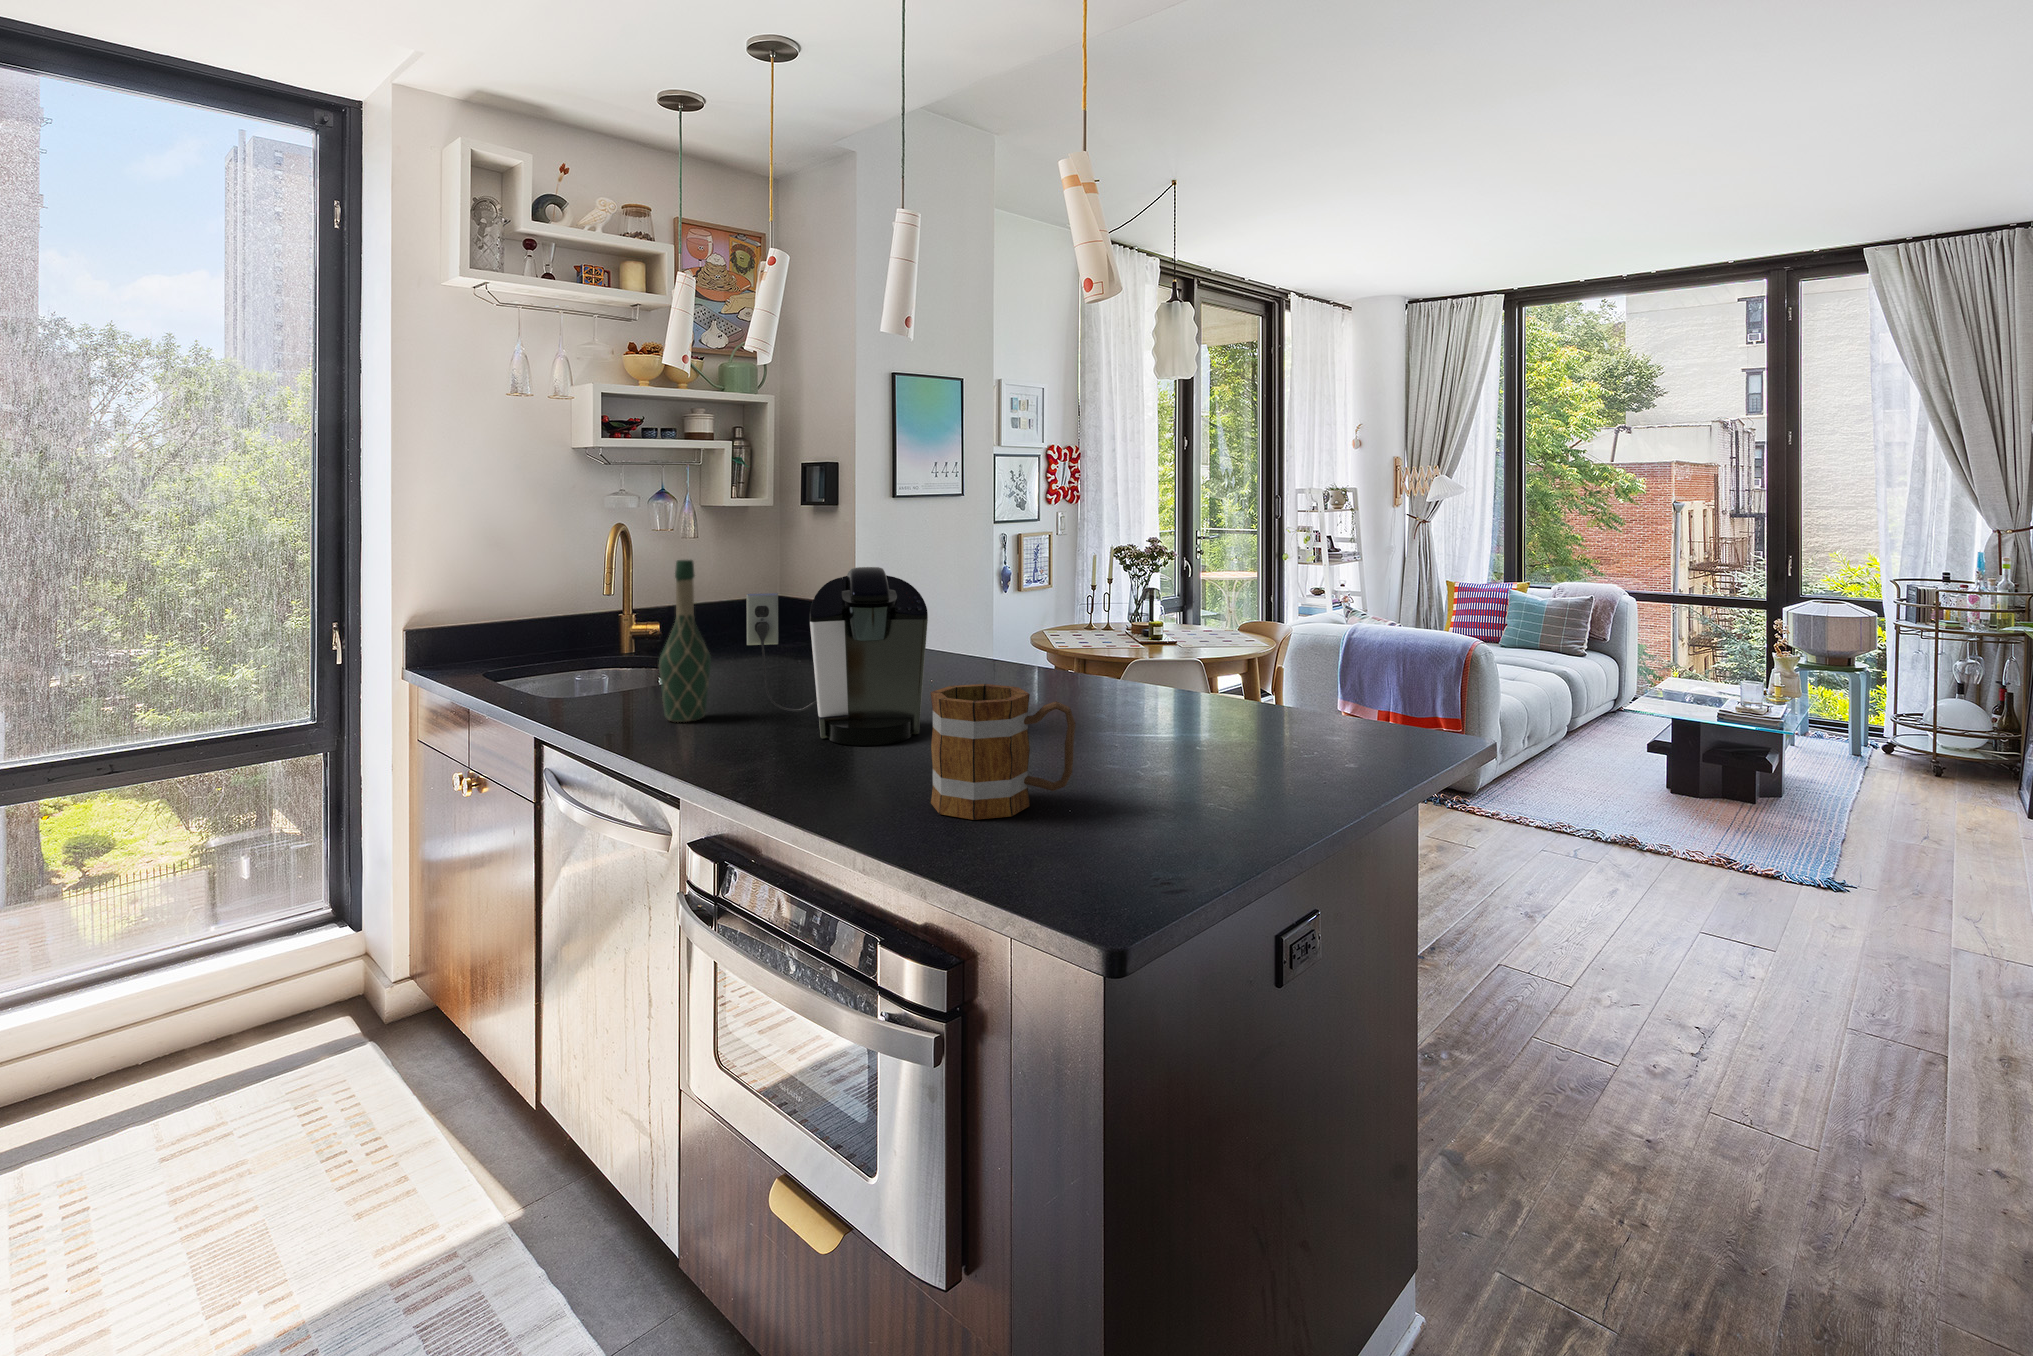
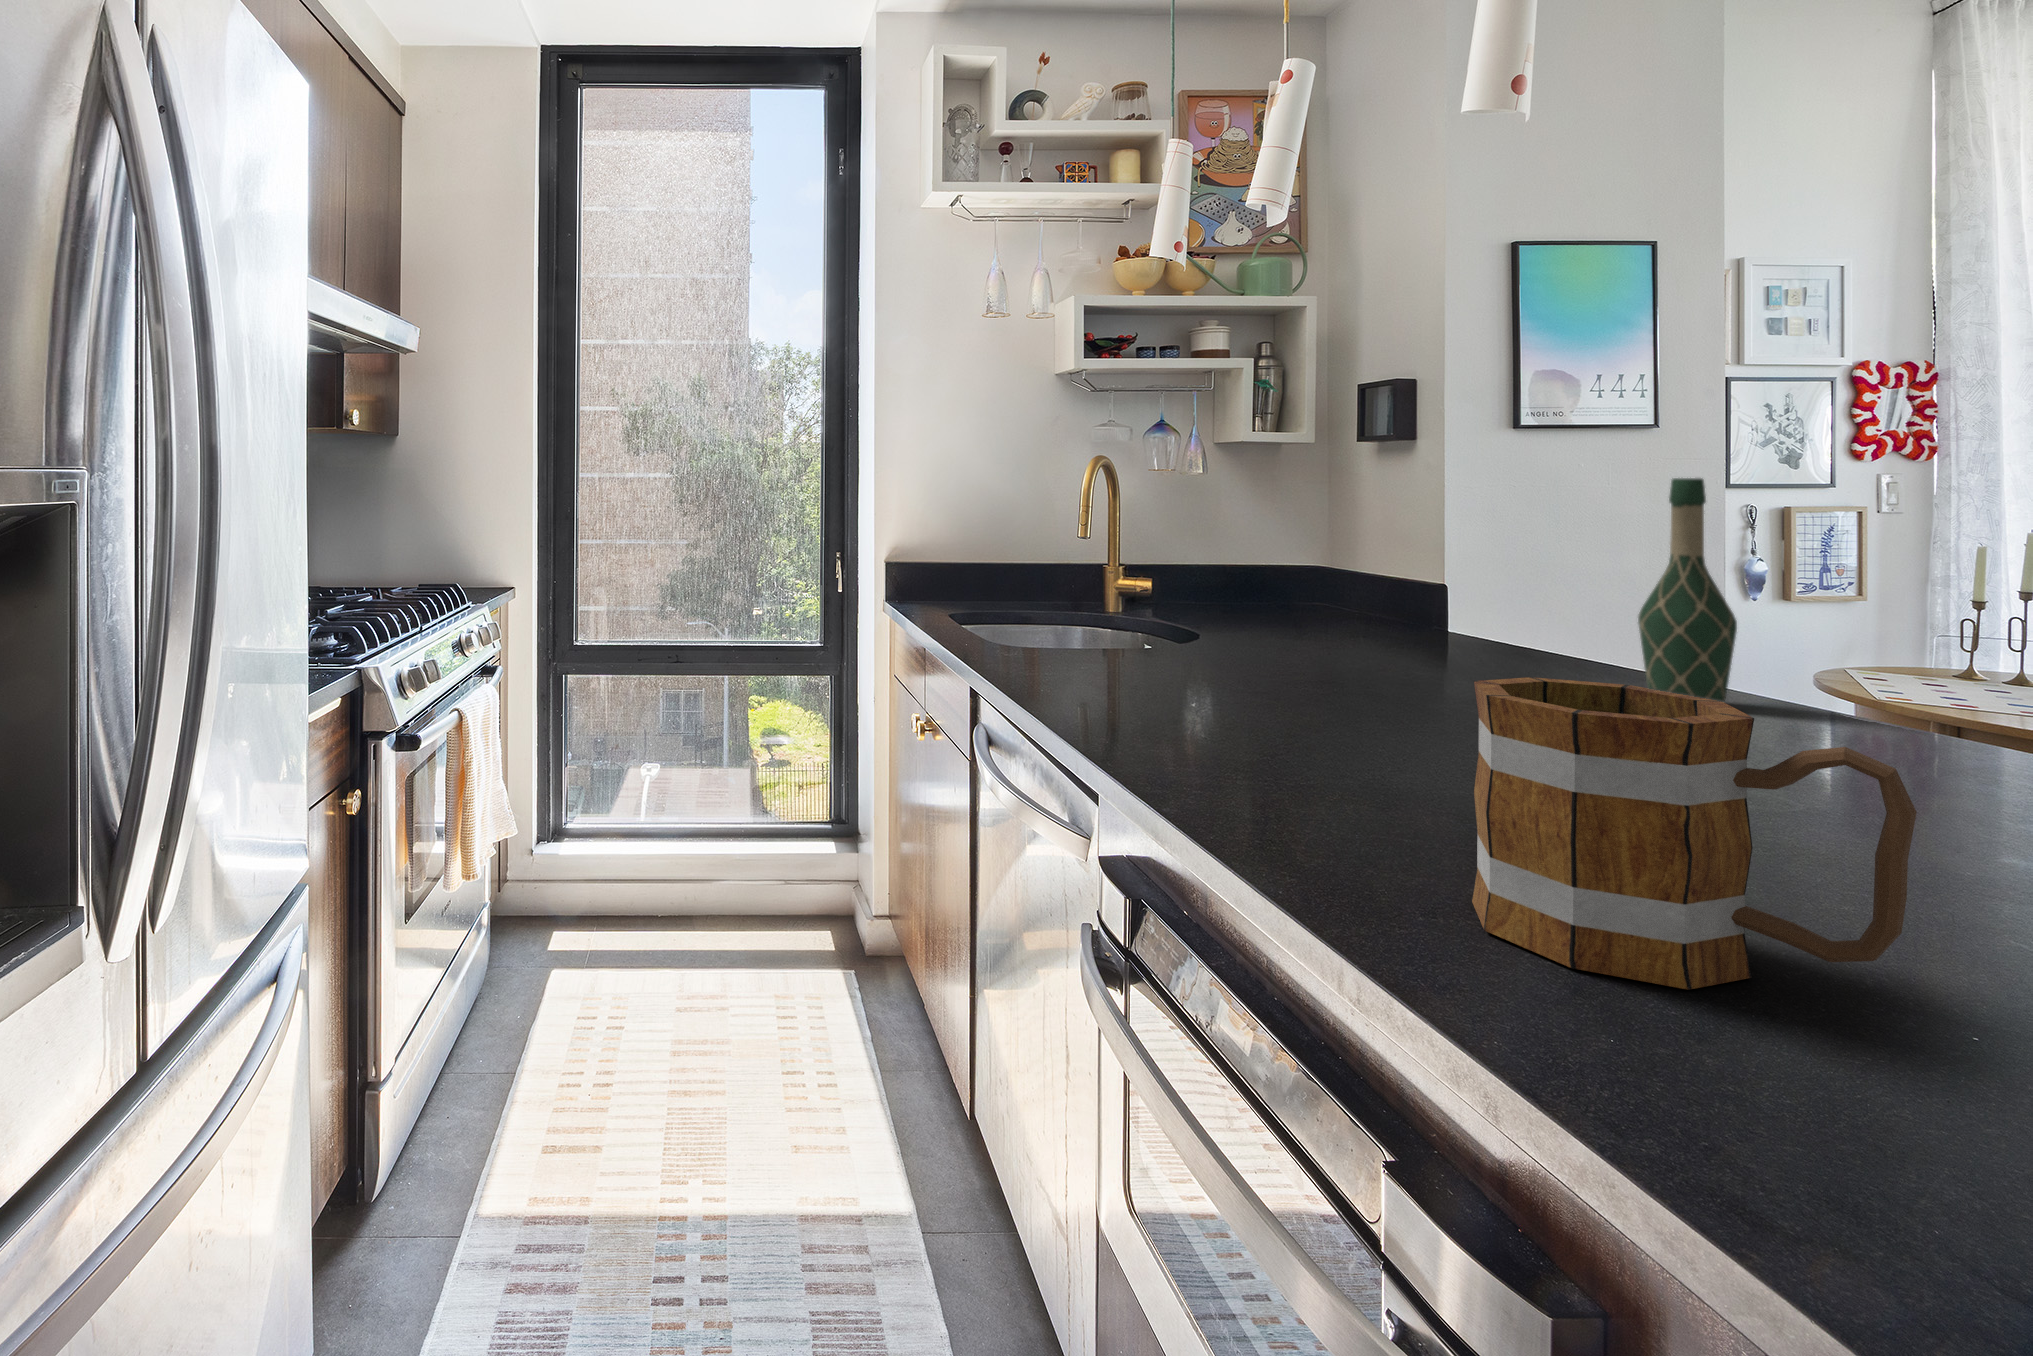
wine bottle: present [659,560,711,722] -> present [1638,478,1737,702]
coffee maker: present [747,567,928,745] -> none [1203,482,1522,775]

